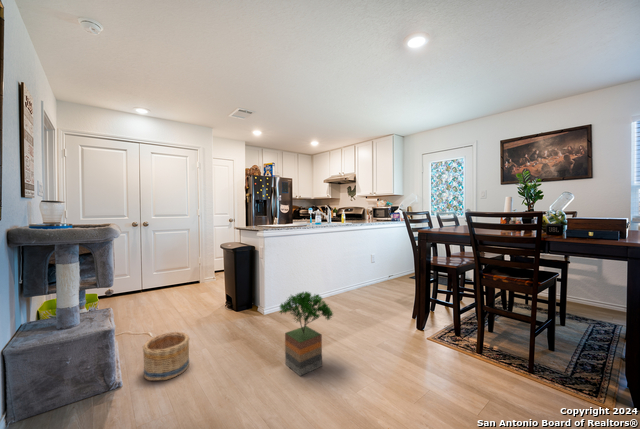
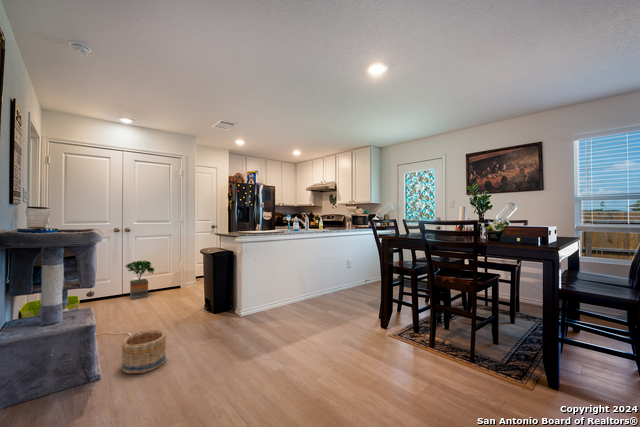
potted tree: present [280,292,333,376] -> present [126,261,154,300]

